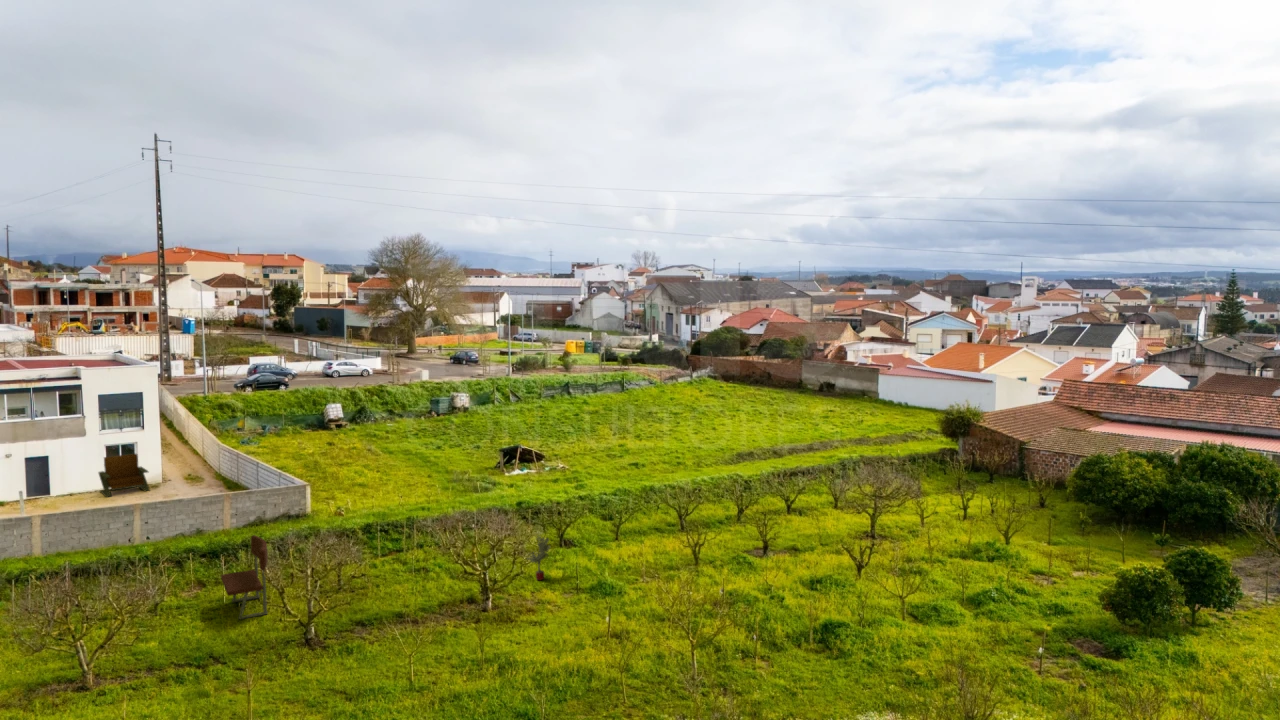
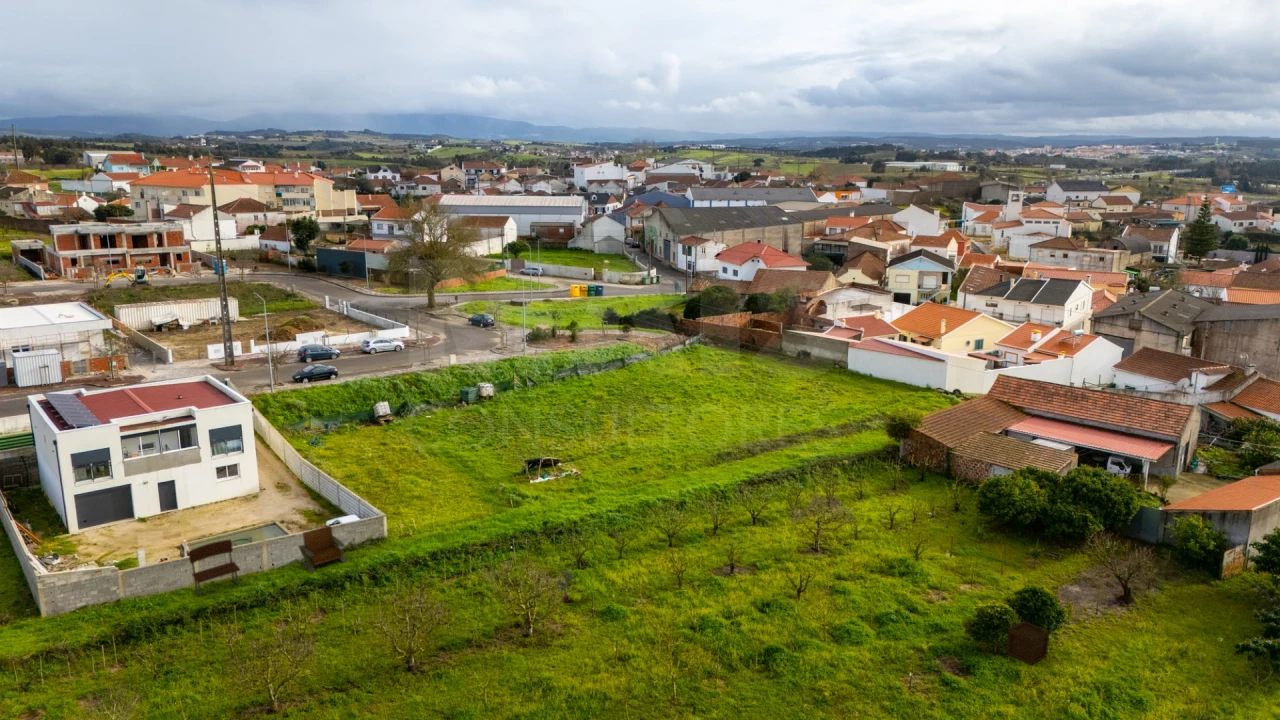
lounge chair: present [99,454,150,497] -> present [299,526,346,573]
bench: present [221,535,268,619] -> present [189,540,240,596]
wooden crate: none [1166,588,1229,646] -> present [1006,621,1049,665]

